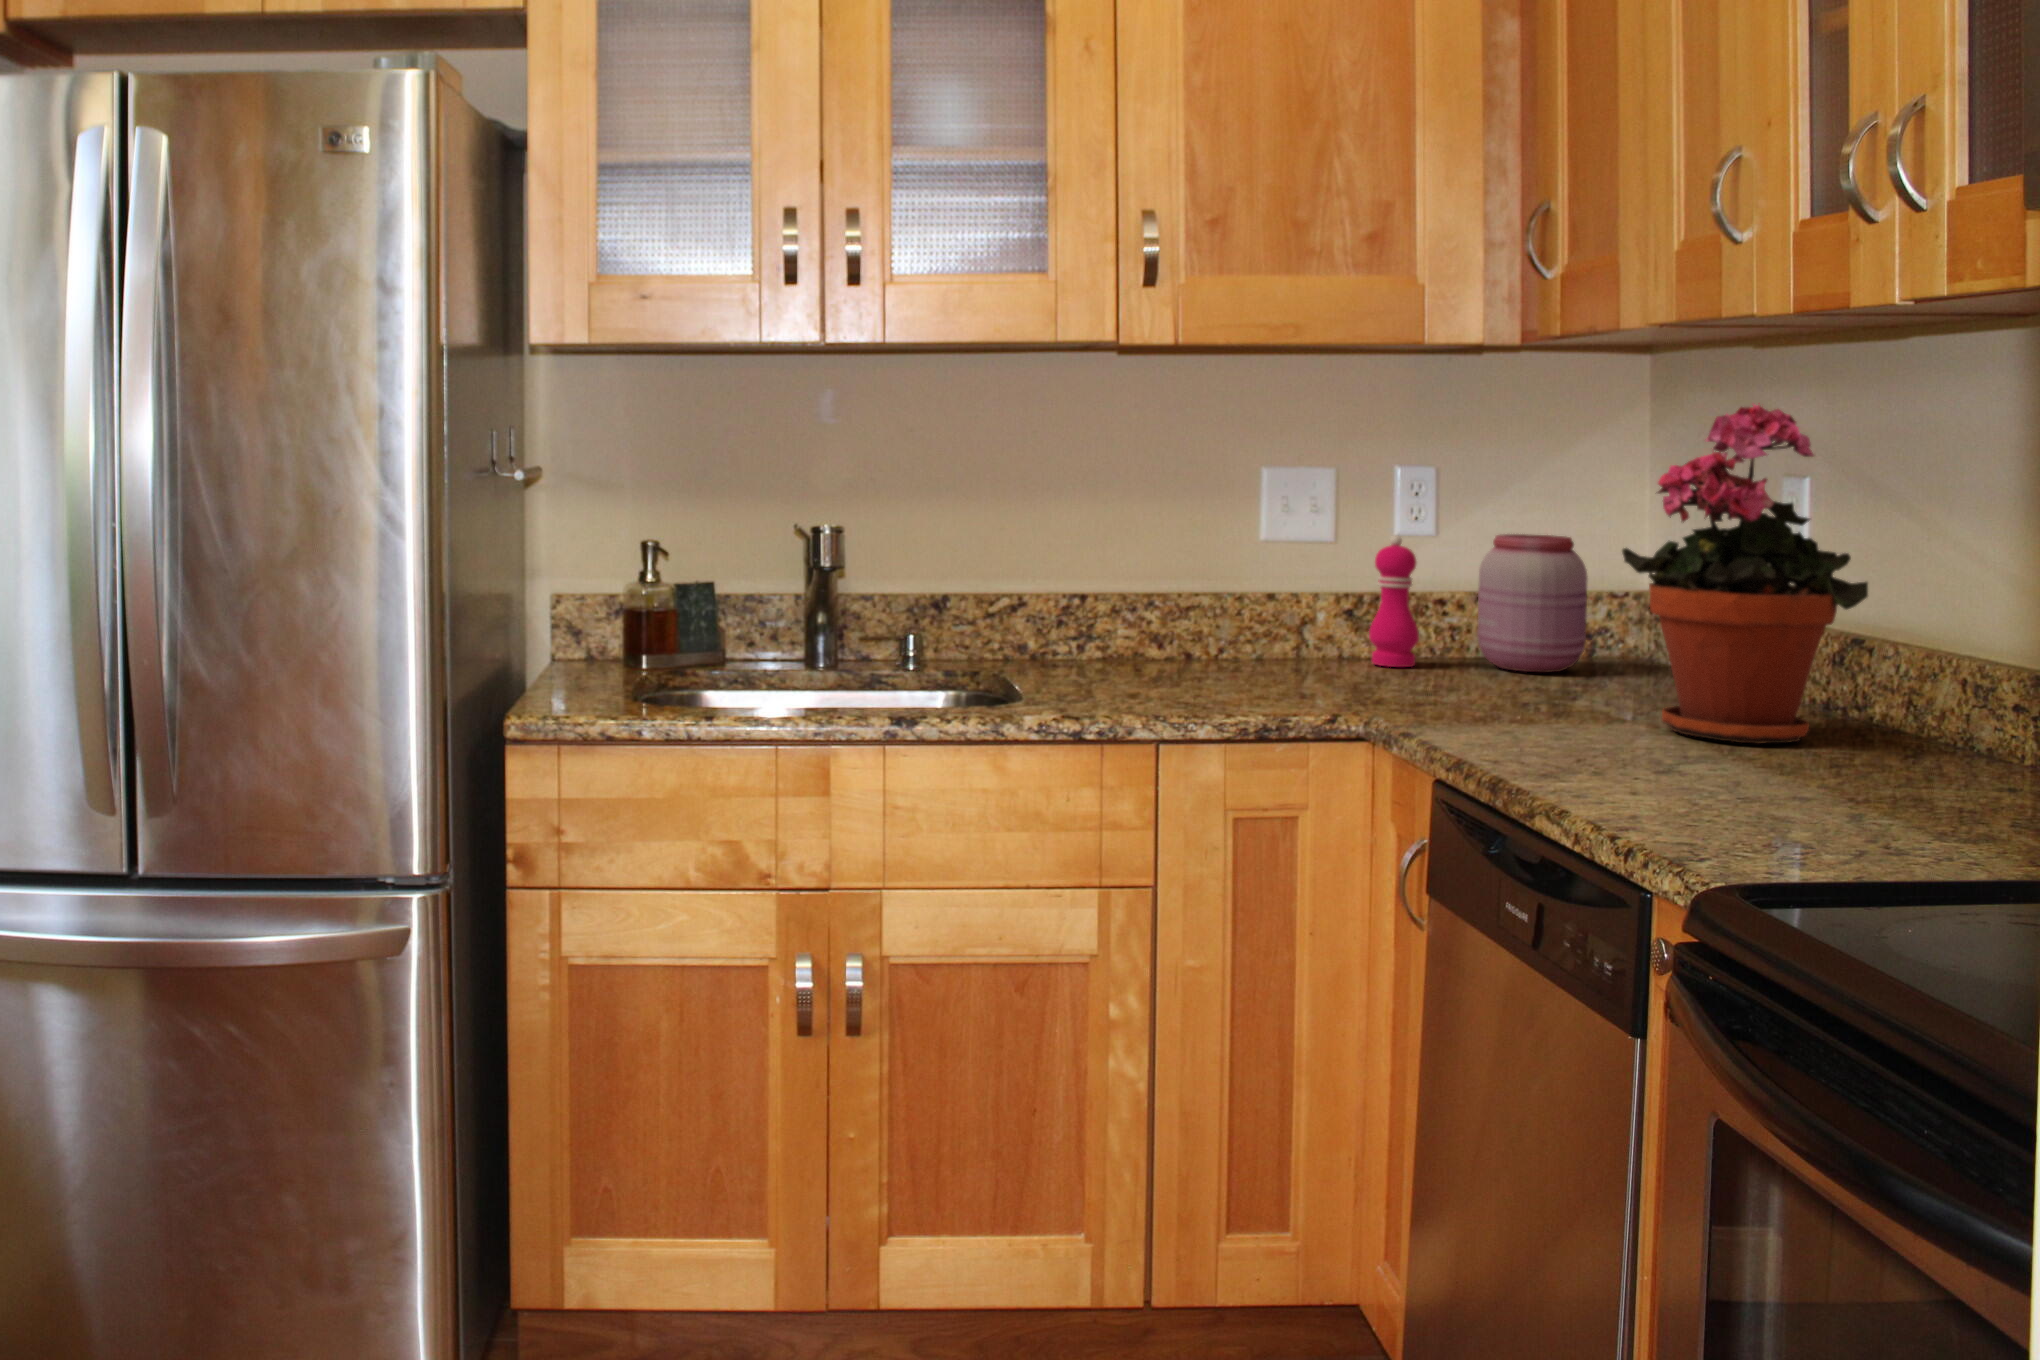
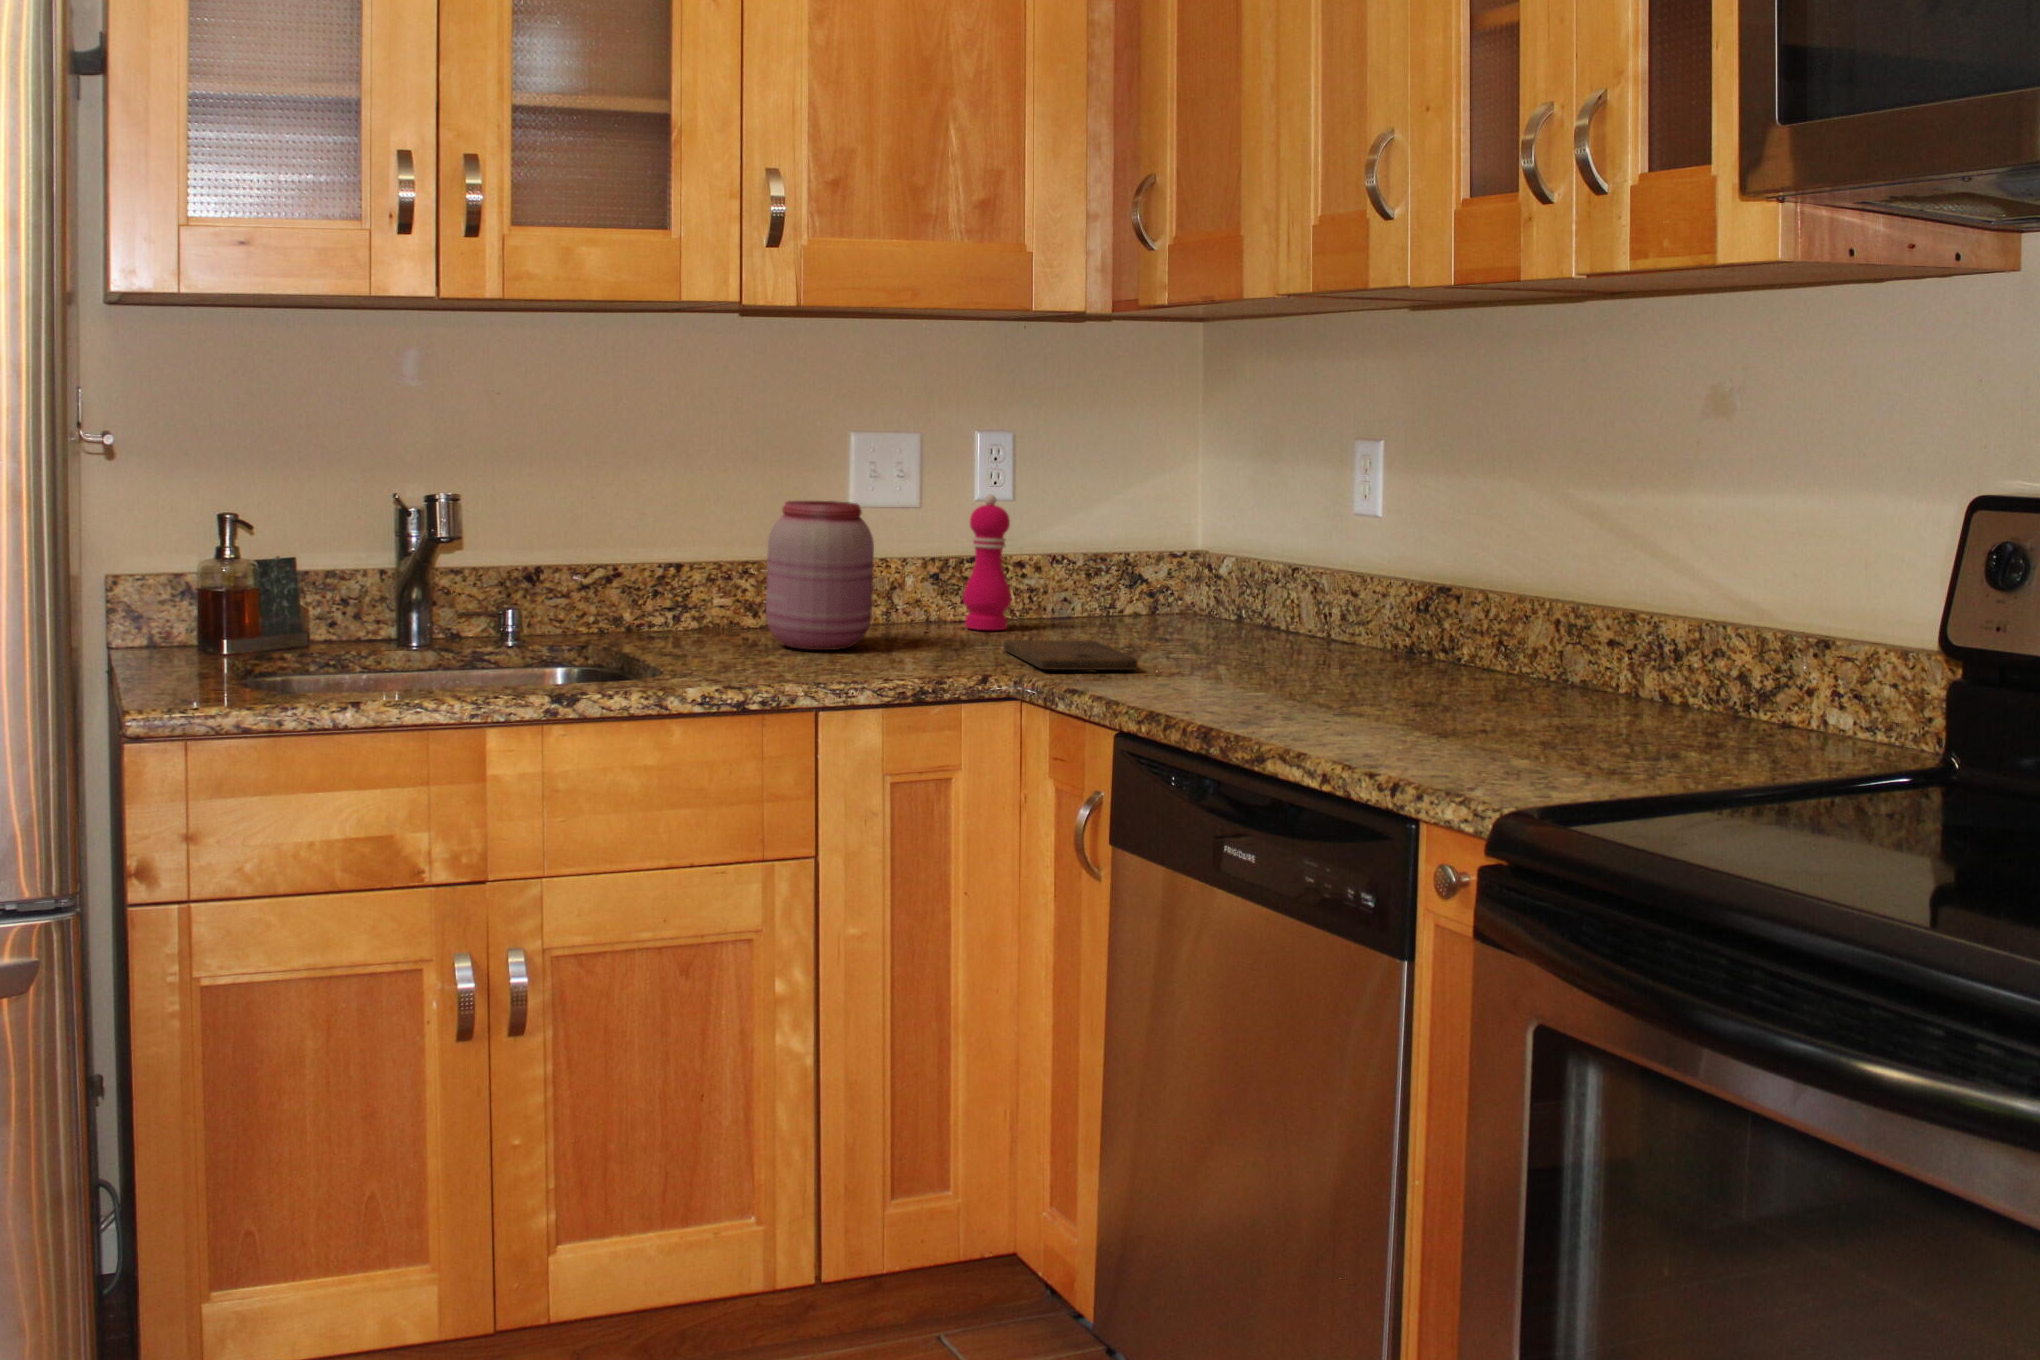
potted plant: present [1622,403,1868,744] -> none [1221,375,1412,682]
jar: present [1477,534,1588,672] -> present [766,501,874,650]
cutting board: none [1391,679,1524,717] -> present [1004,640,1138,670]

